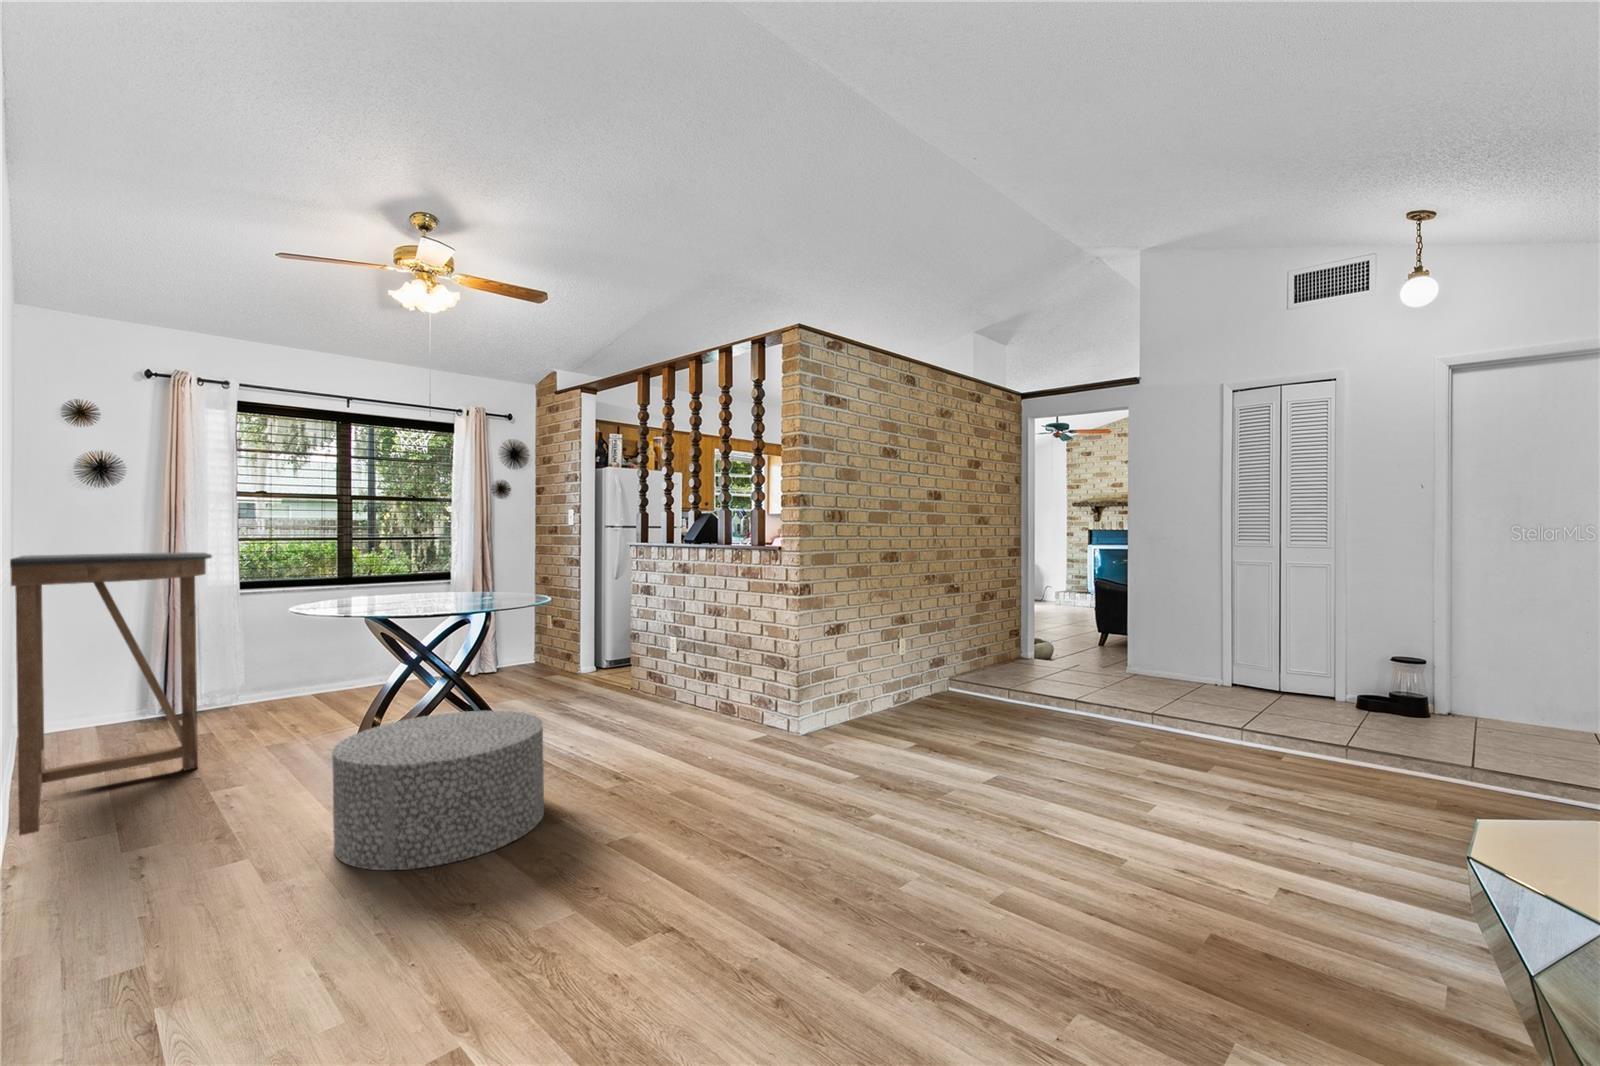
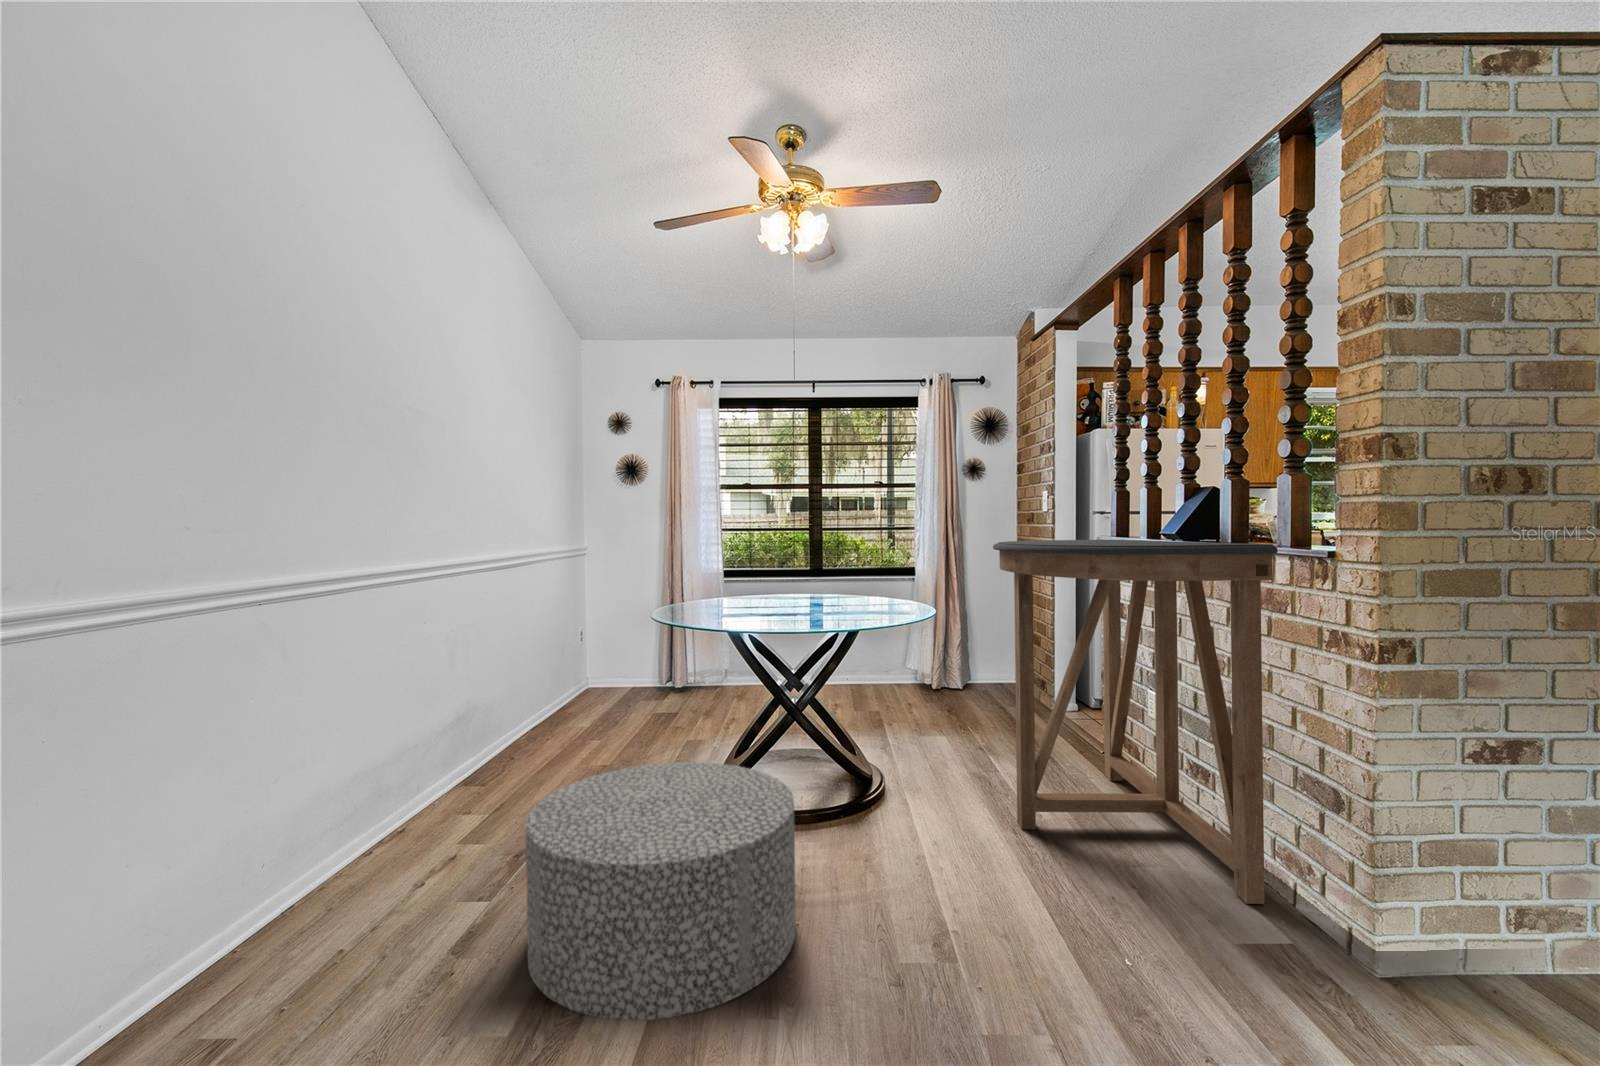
console table: present [10,552,212,835] -> present [993,539,1278,904]

